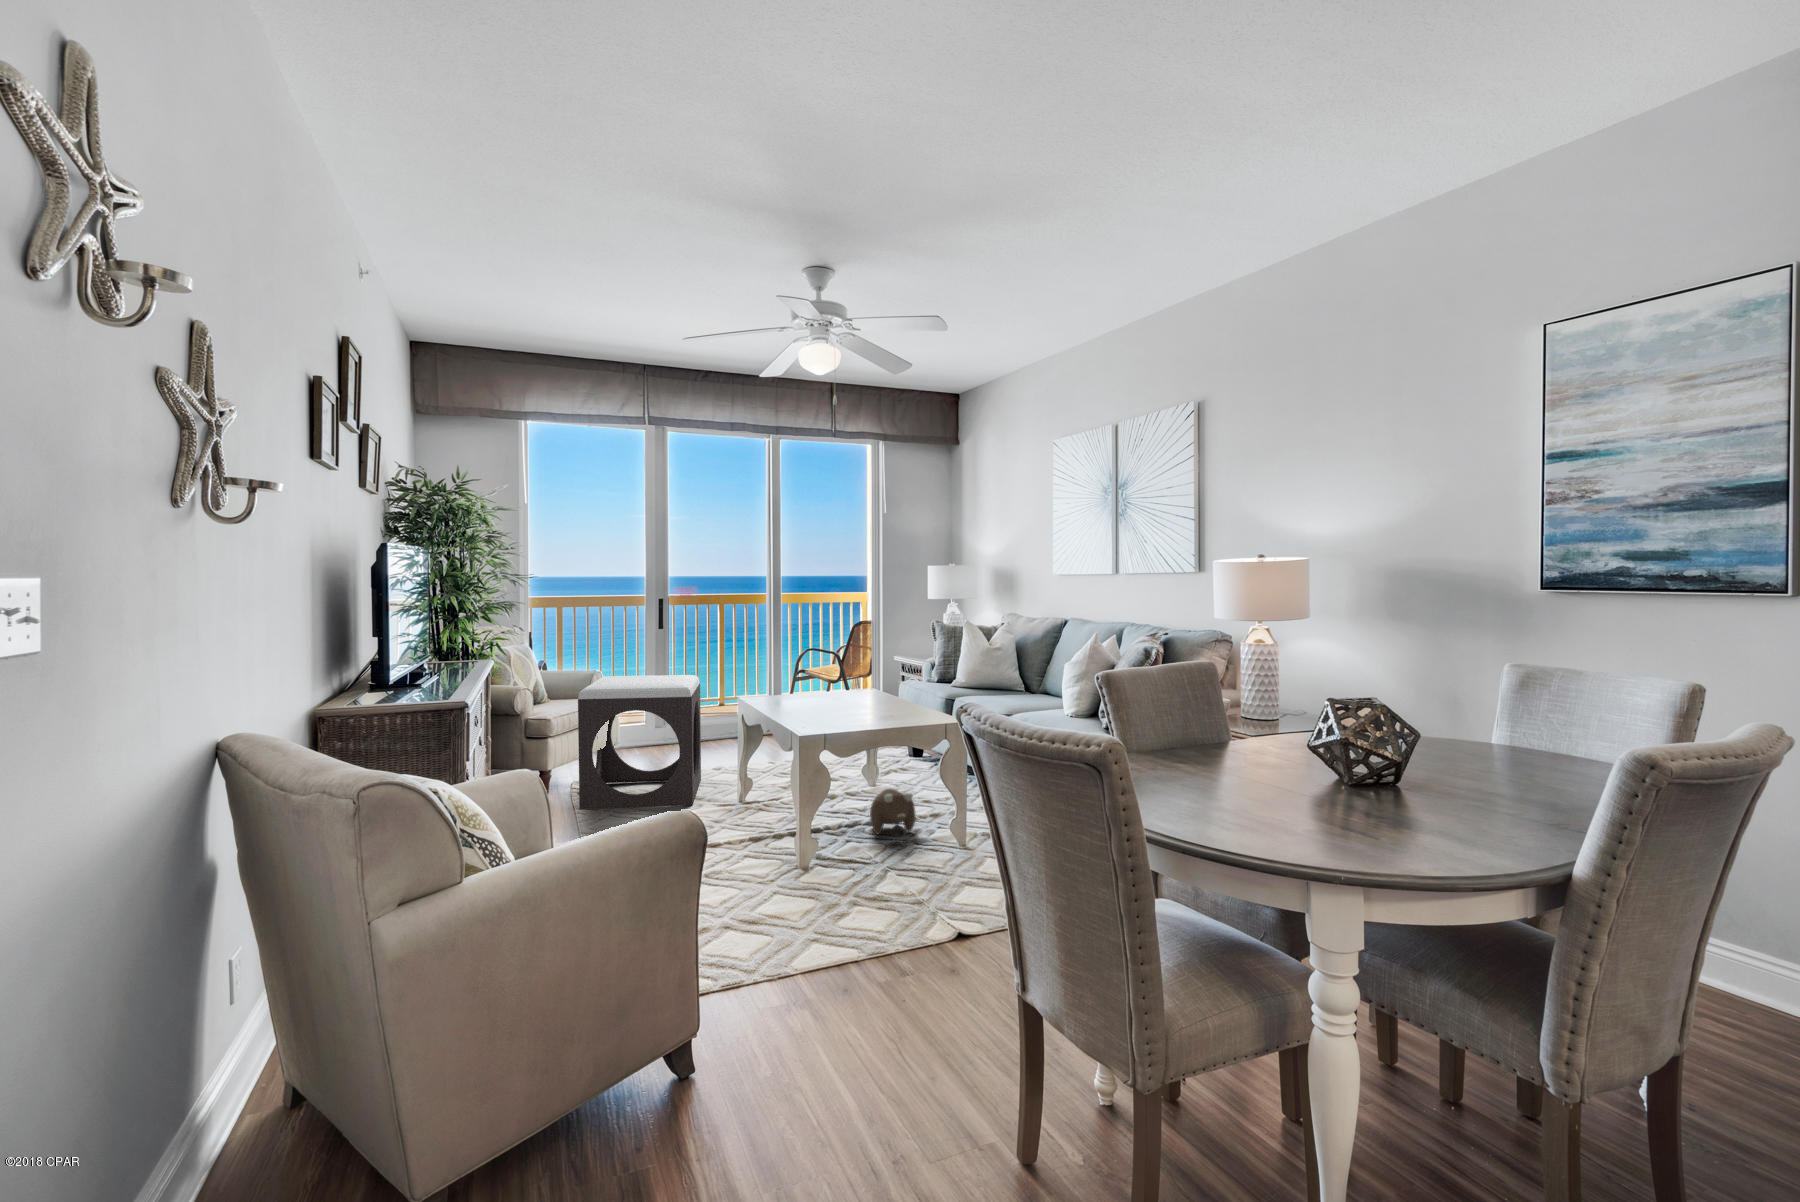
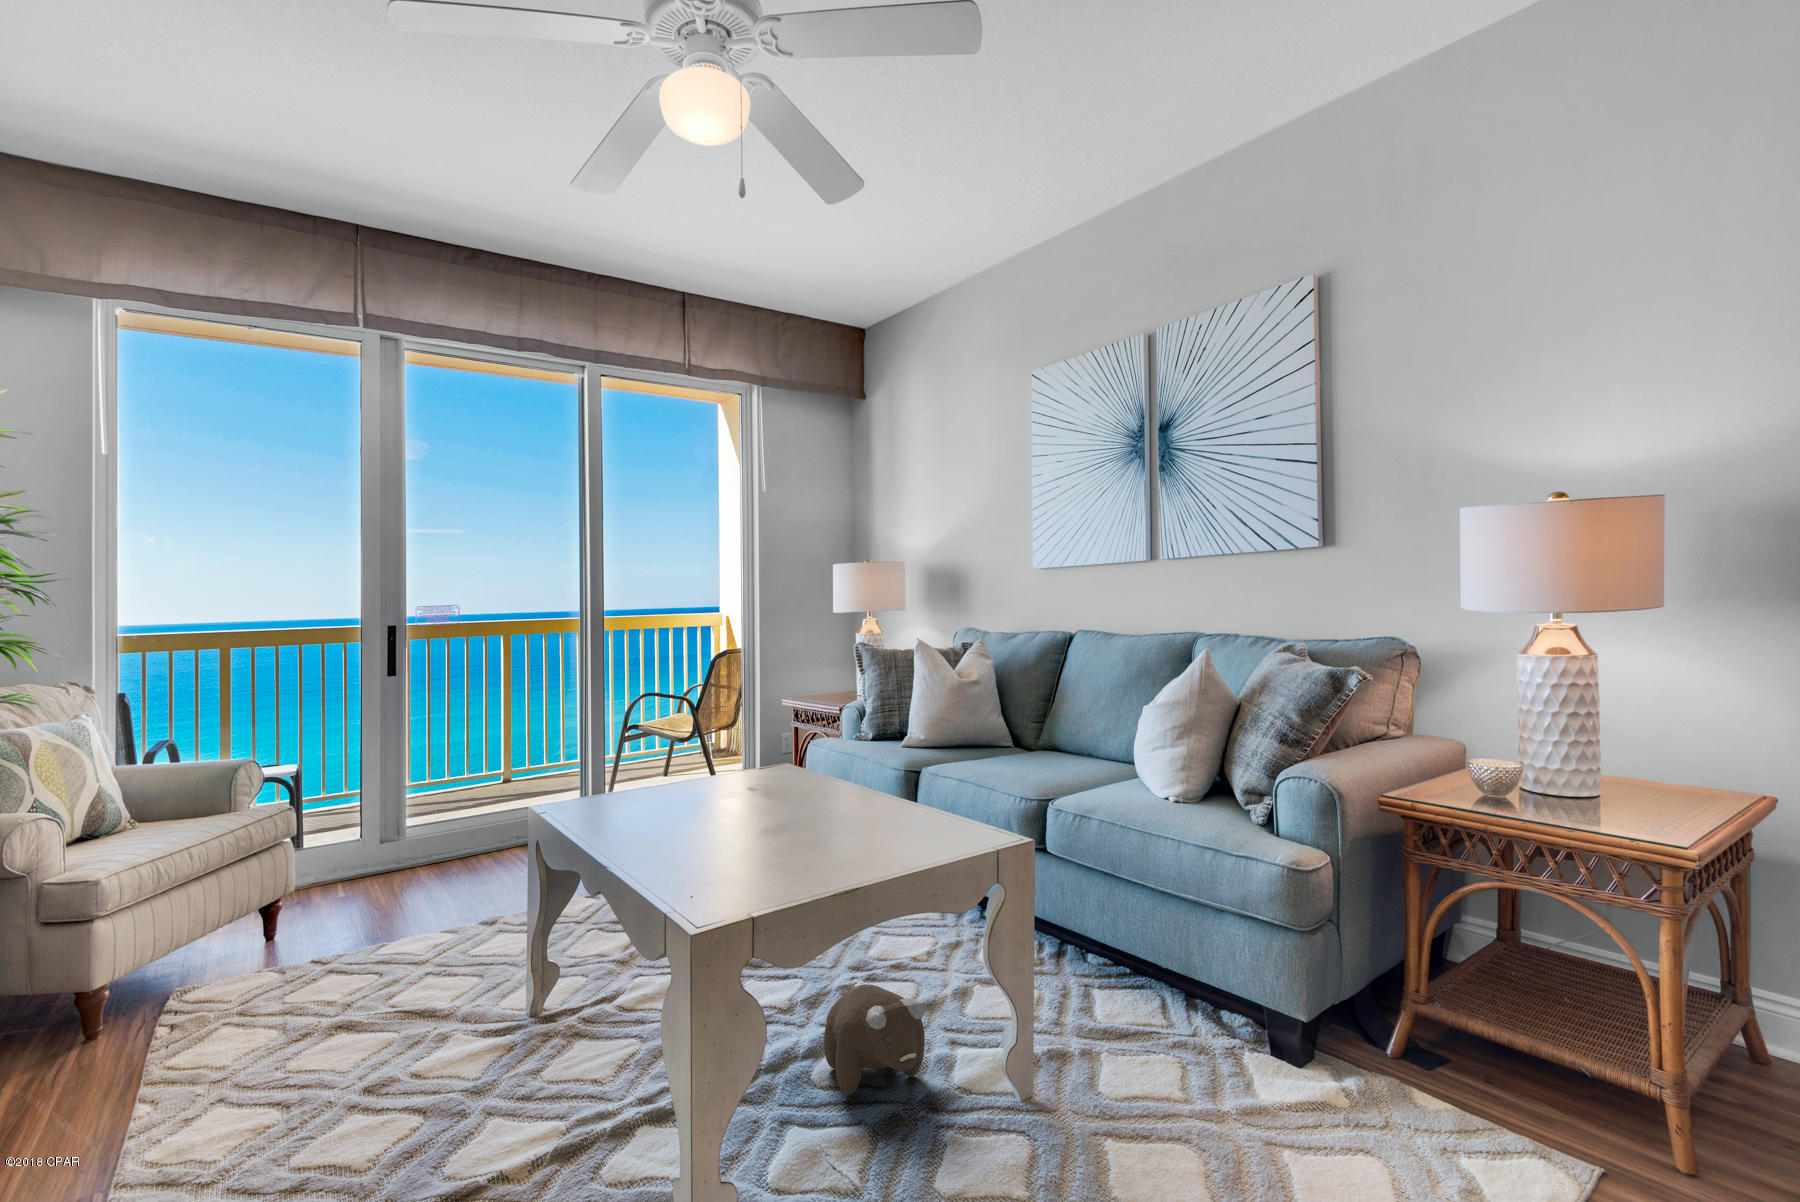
footstool: present [578,675,701,809] -> none [147,755,456,1079]

